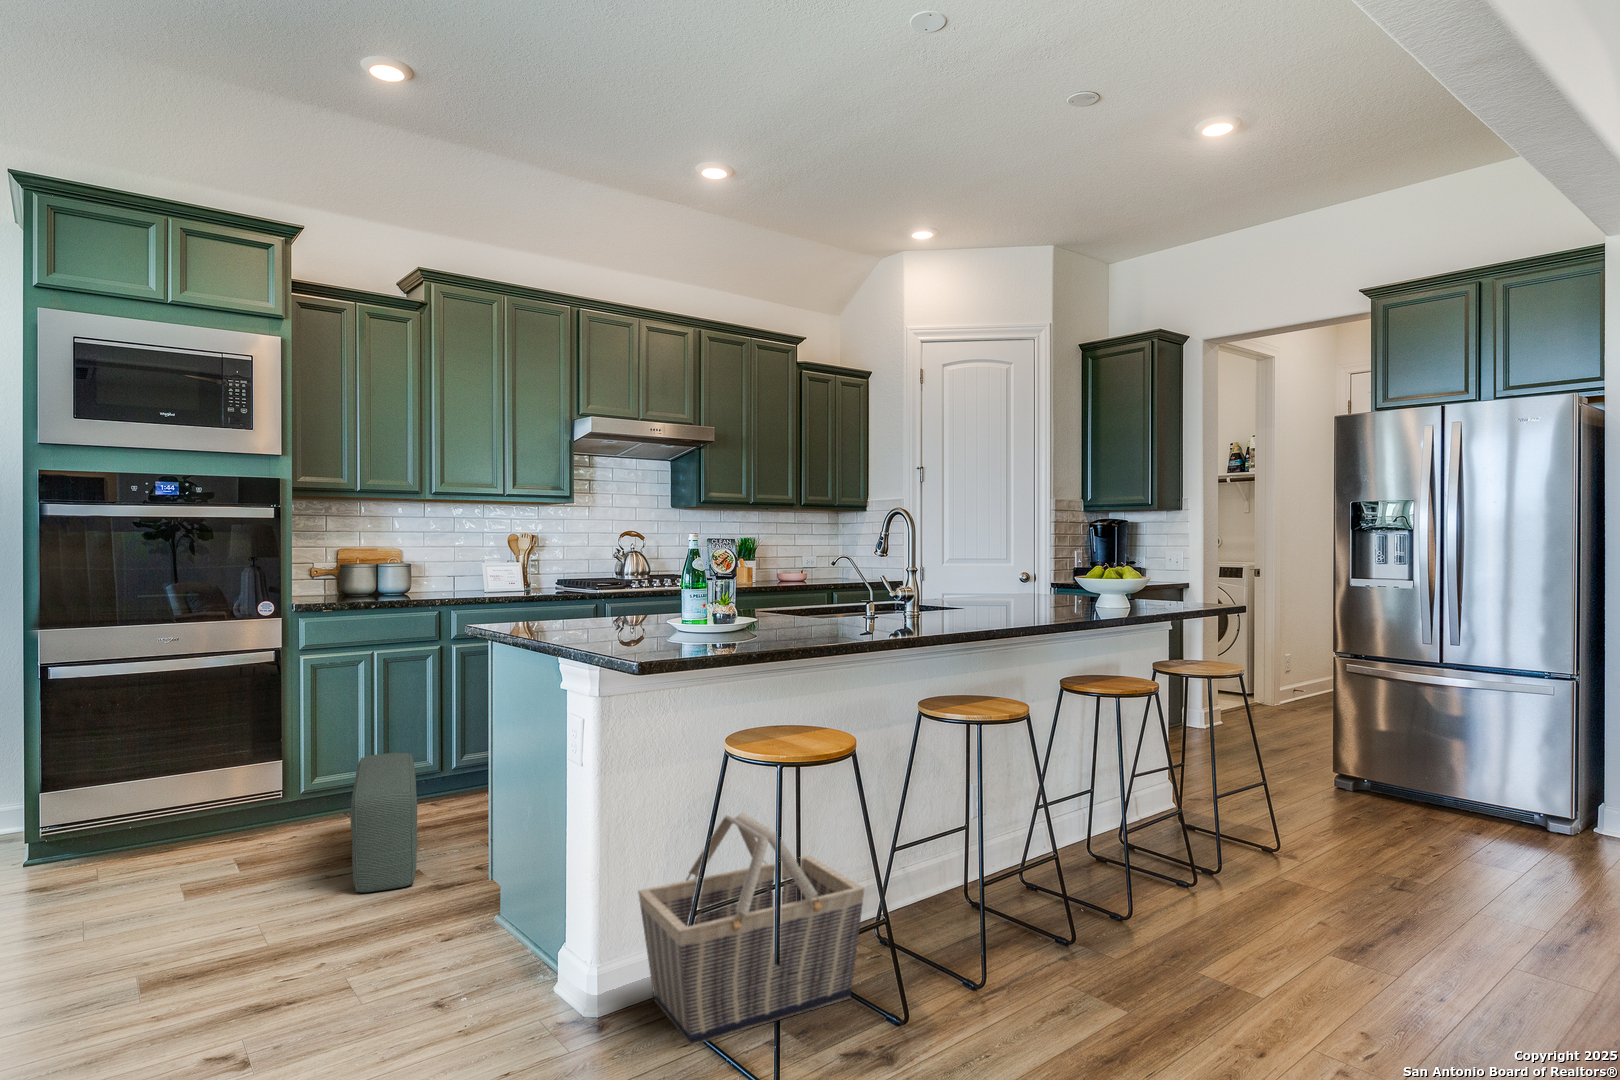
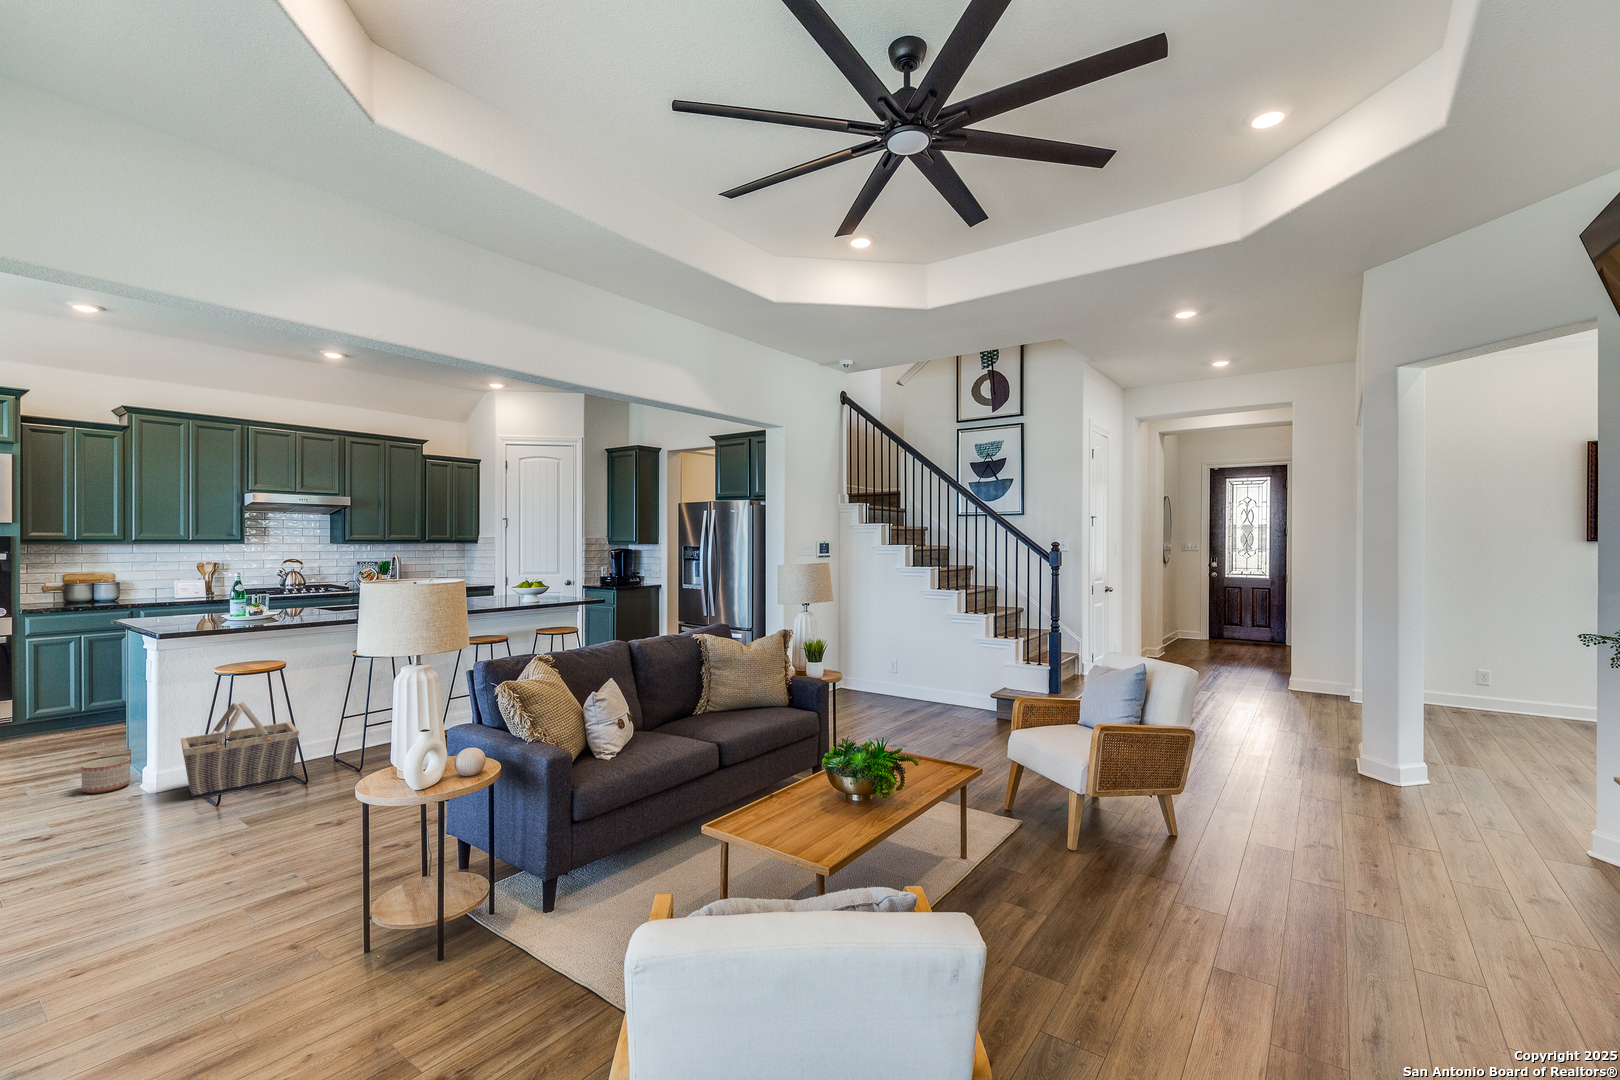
pouf: present [351,753,417,892] -> none [44,692,102,763]
planter: none [455,911,532,996] -> present [82,757,130,793]

